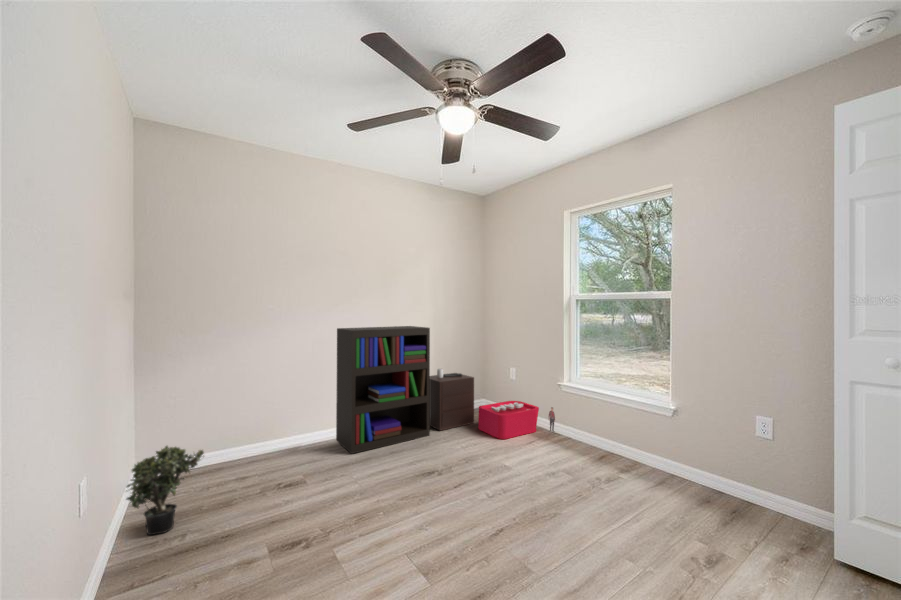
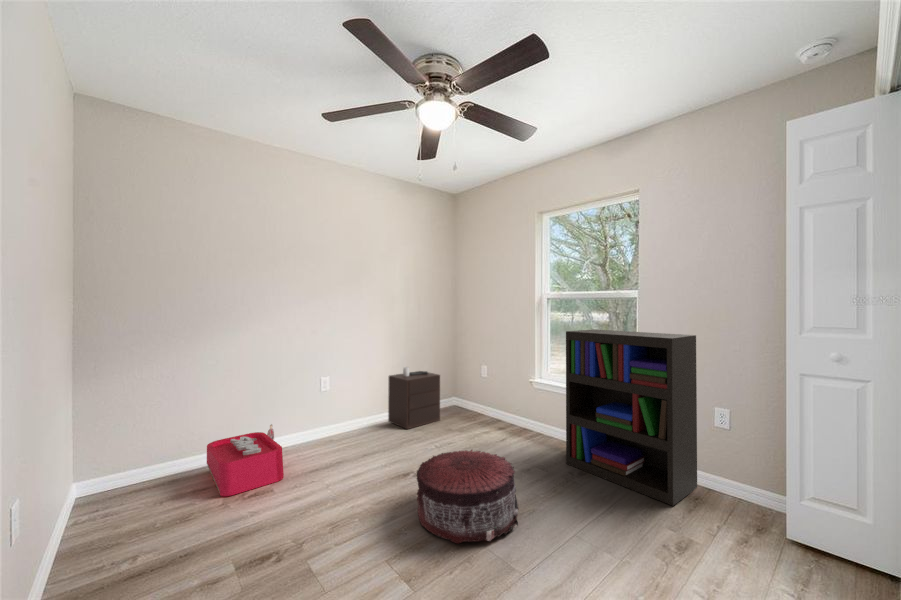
bookshelf: present [336,326,430,454] -> present [566,329,697,506]
storage bin: present [478,401,555,439] -> present [207,424,284,496]
potted plant: present [127,446,204,535] -> none [60,460,157,563]
pouf: none [439,452,540,545] -> present [417,450,518,544]

